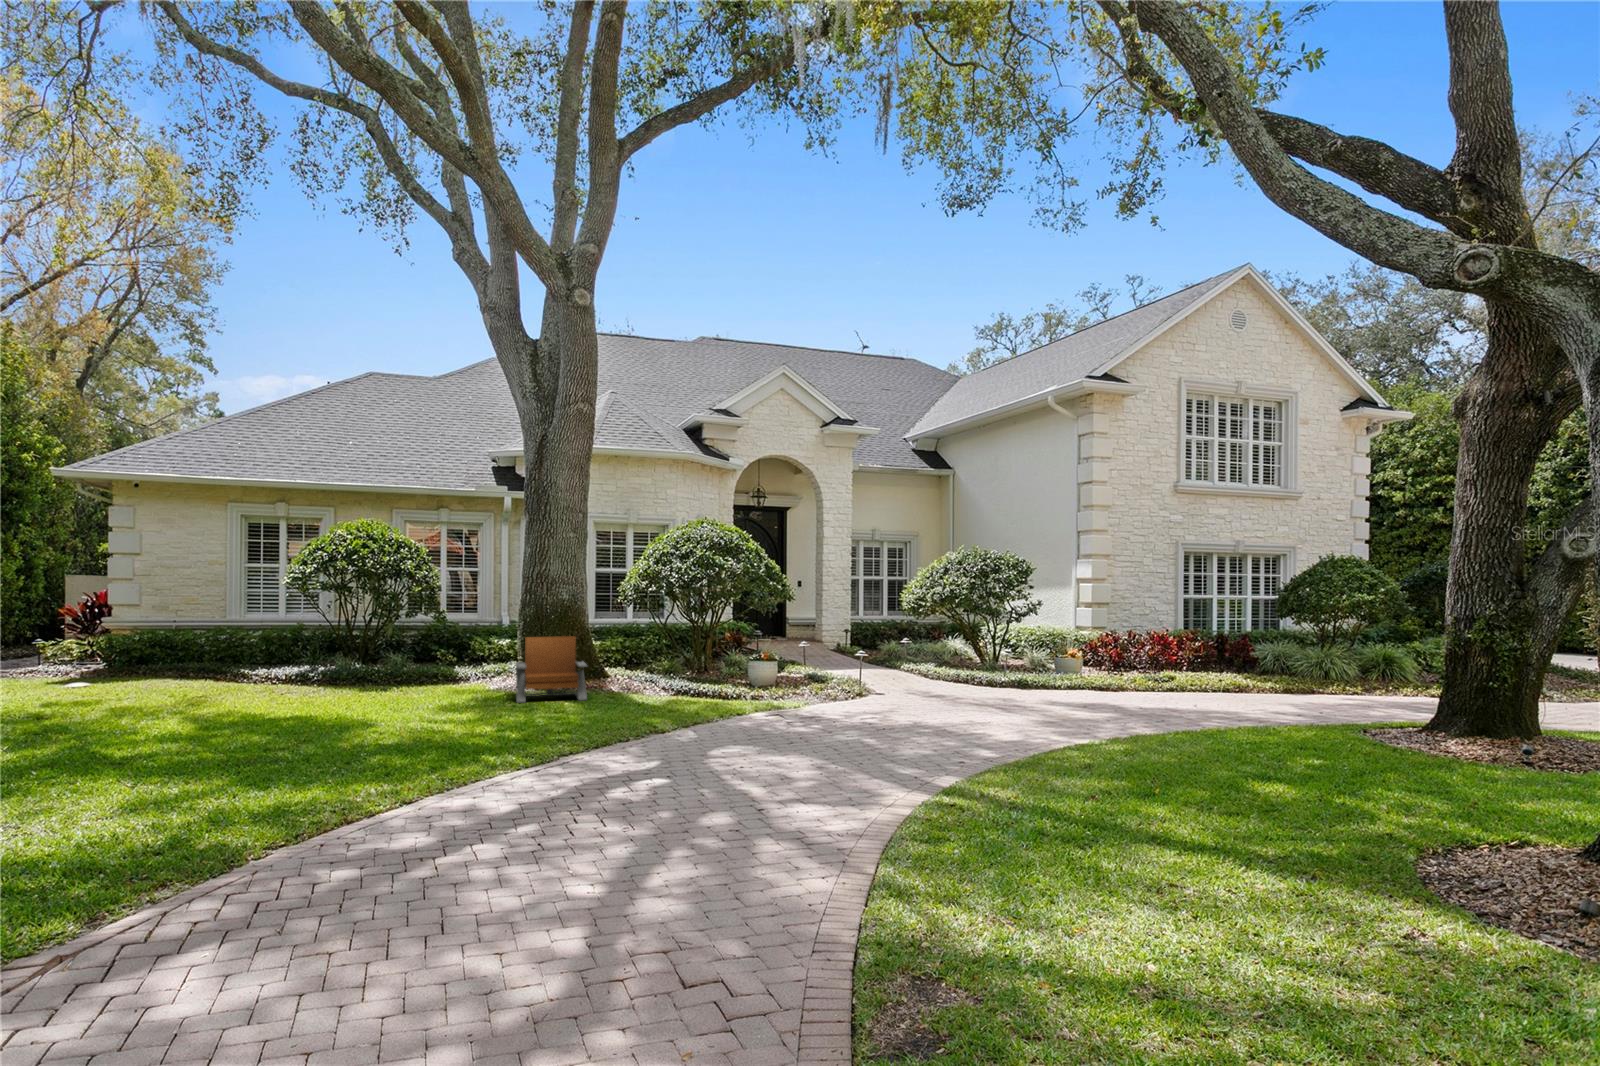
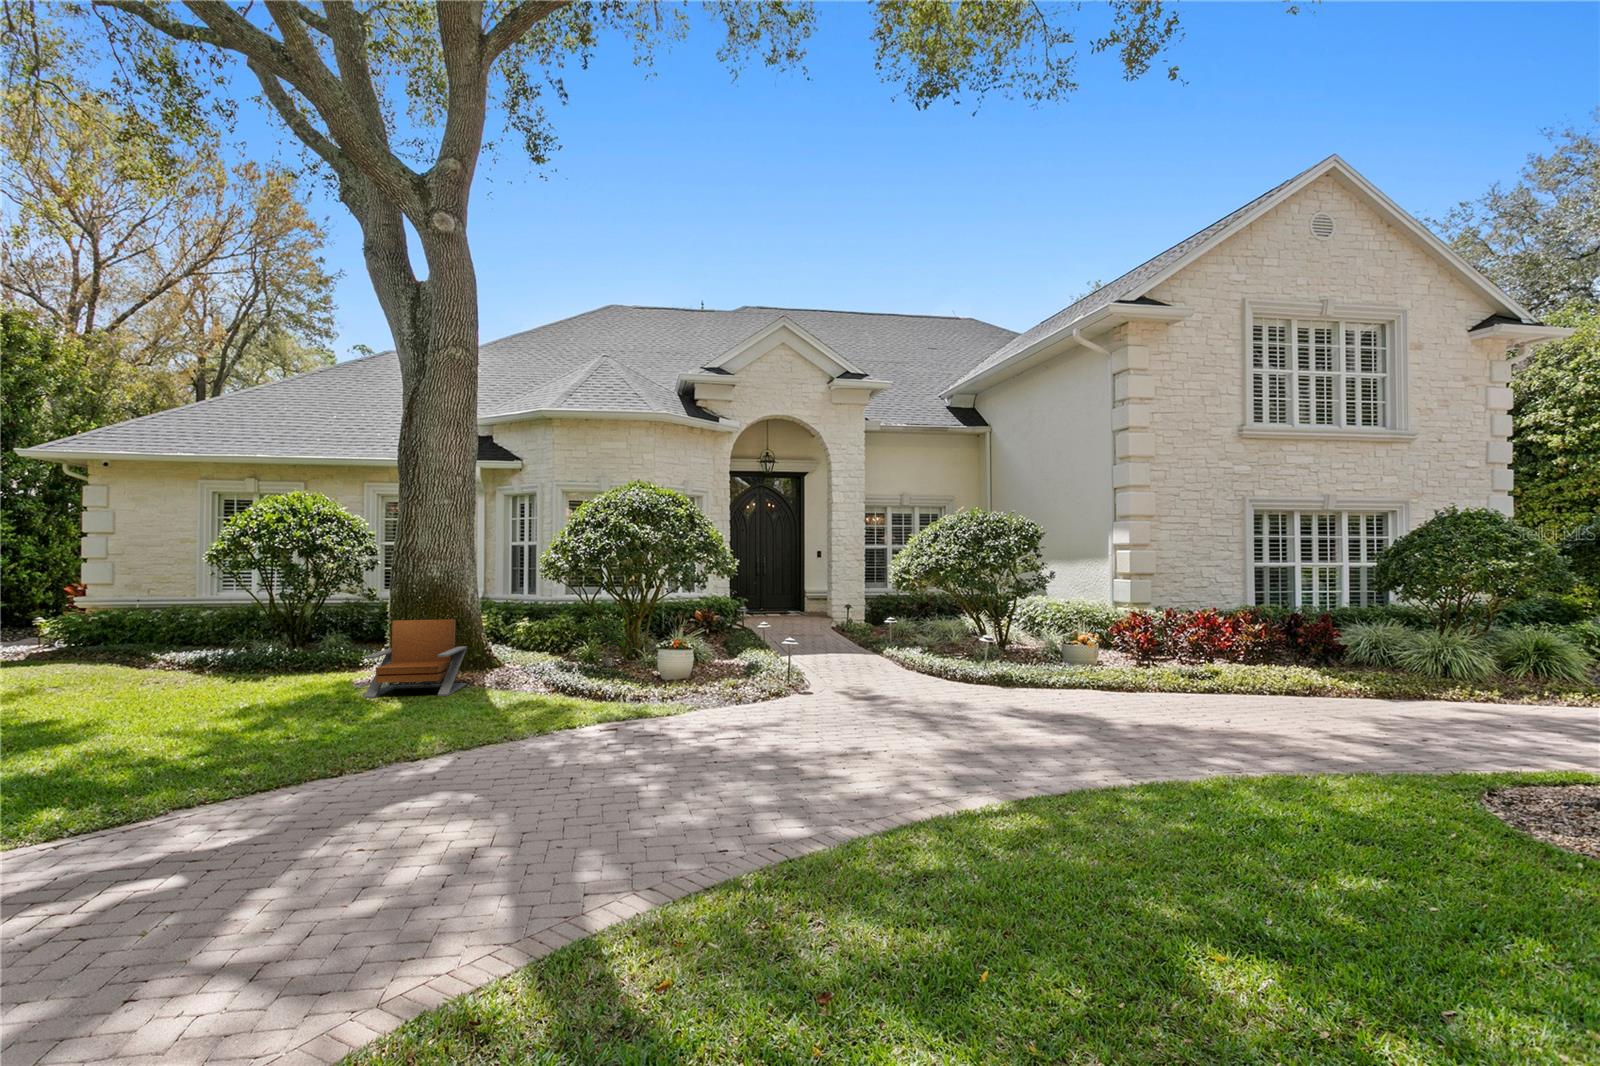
potted plant: none [659,639,694,682] -> present [589,620,629,667]

